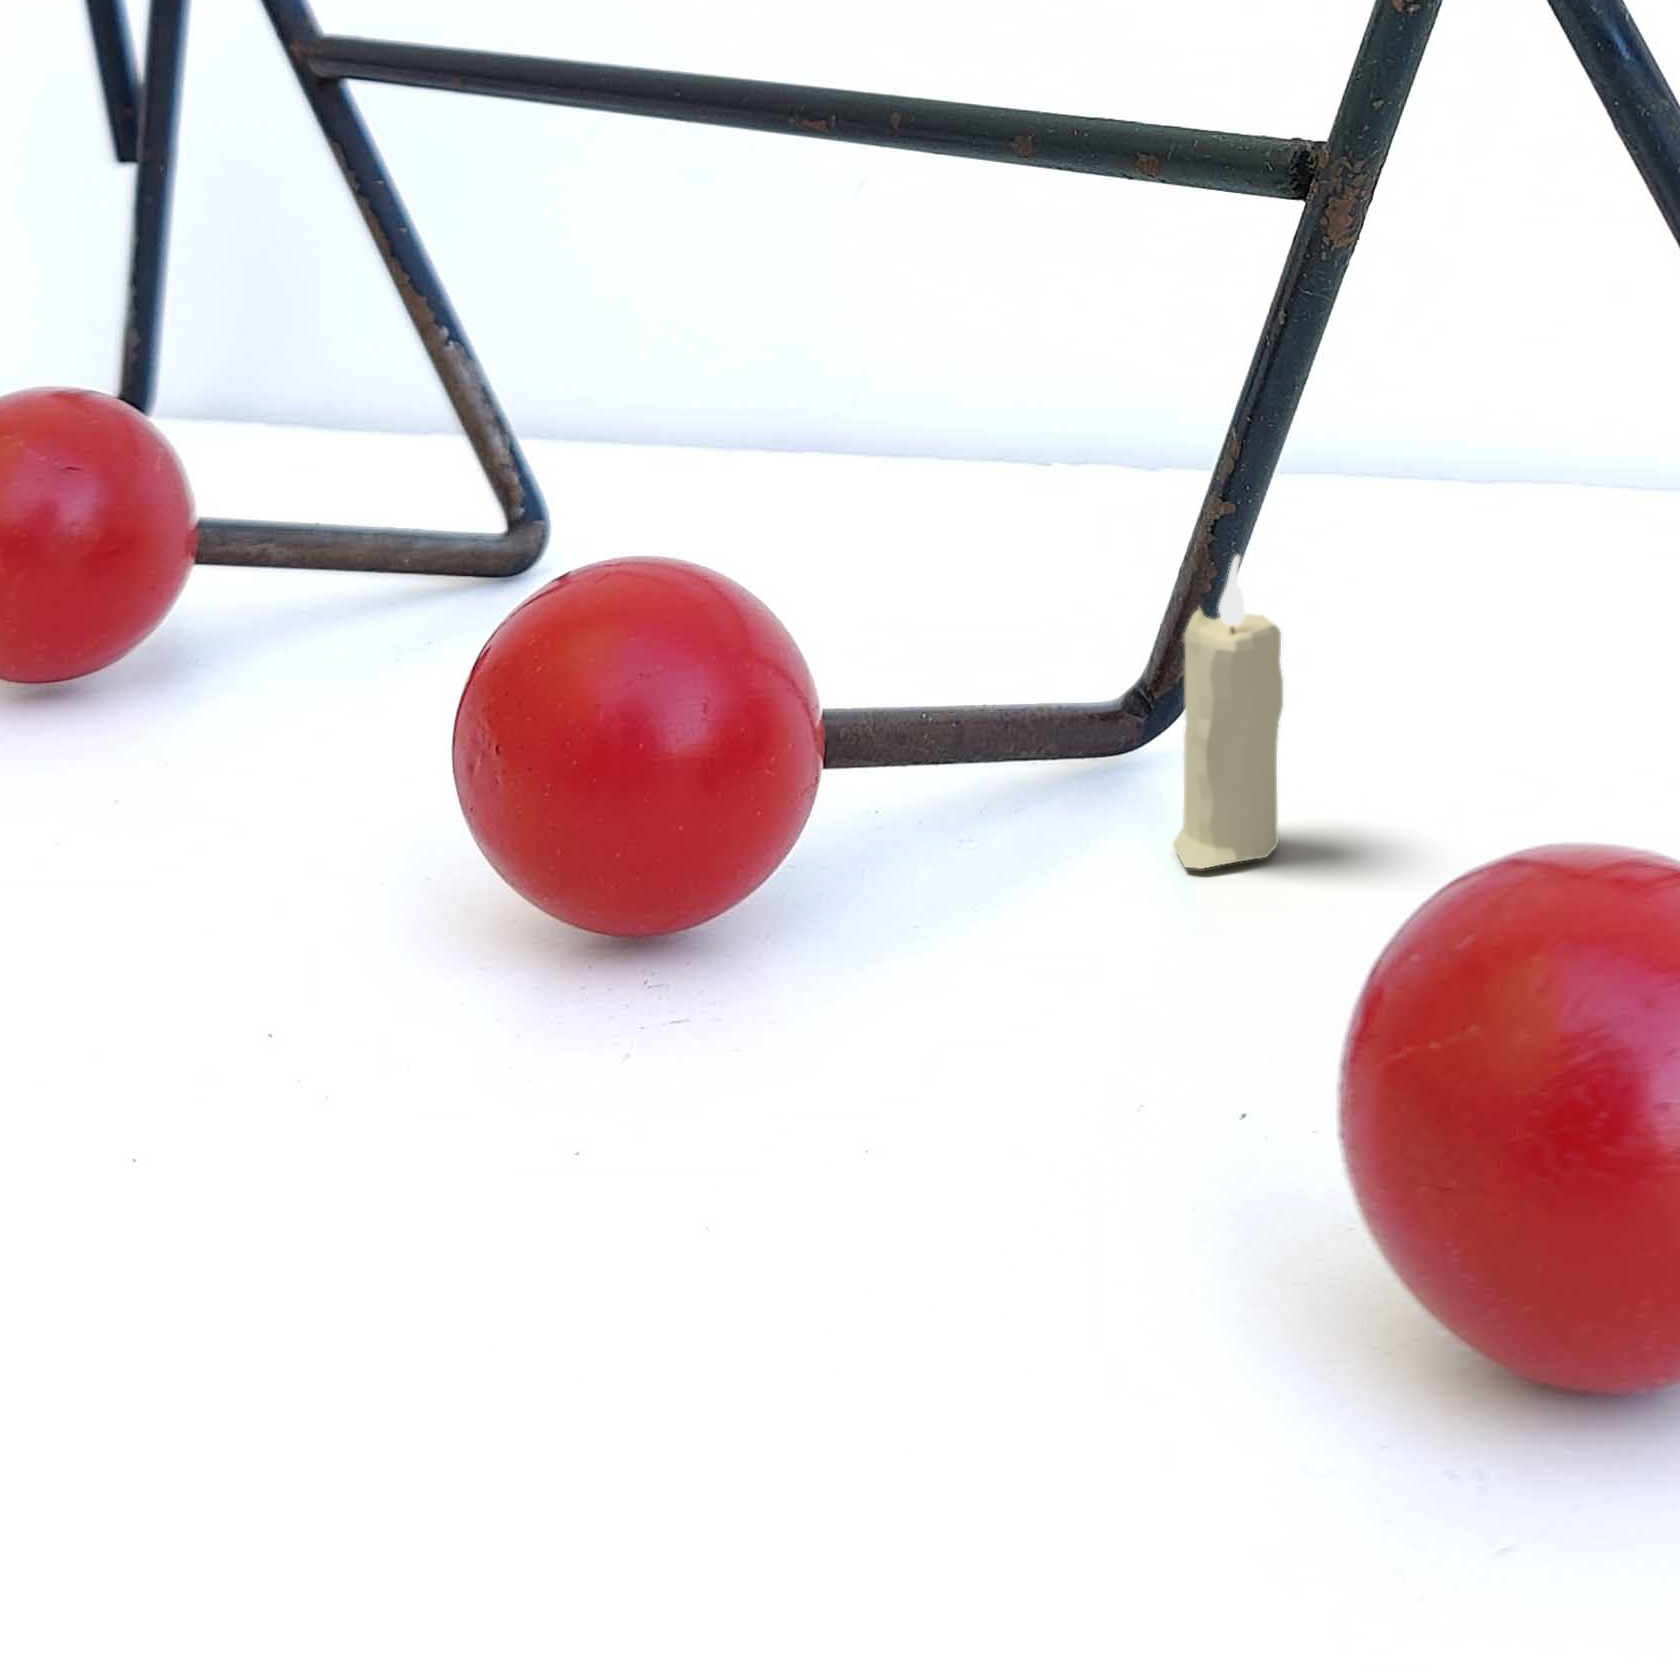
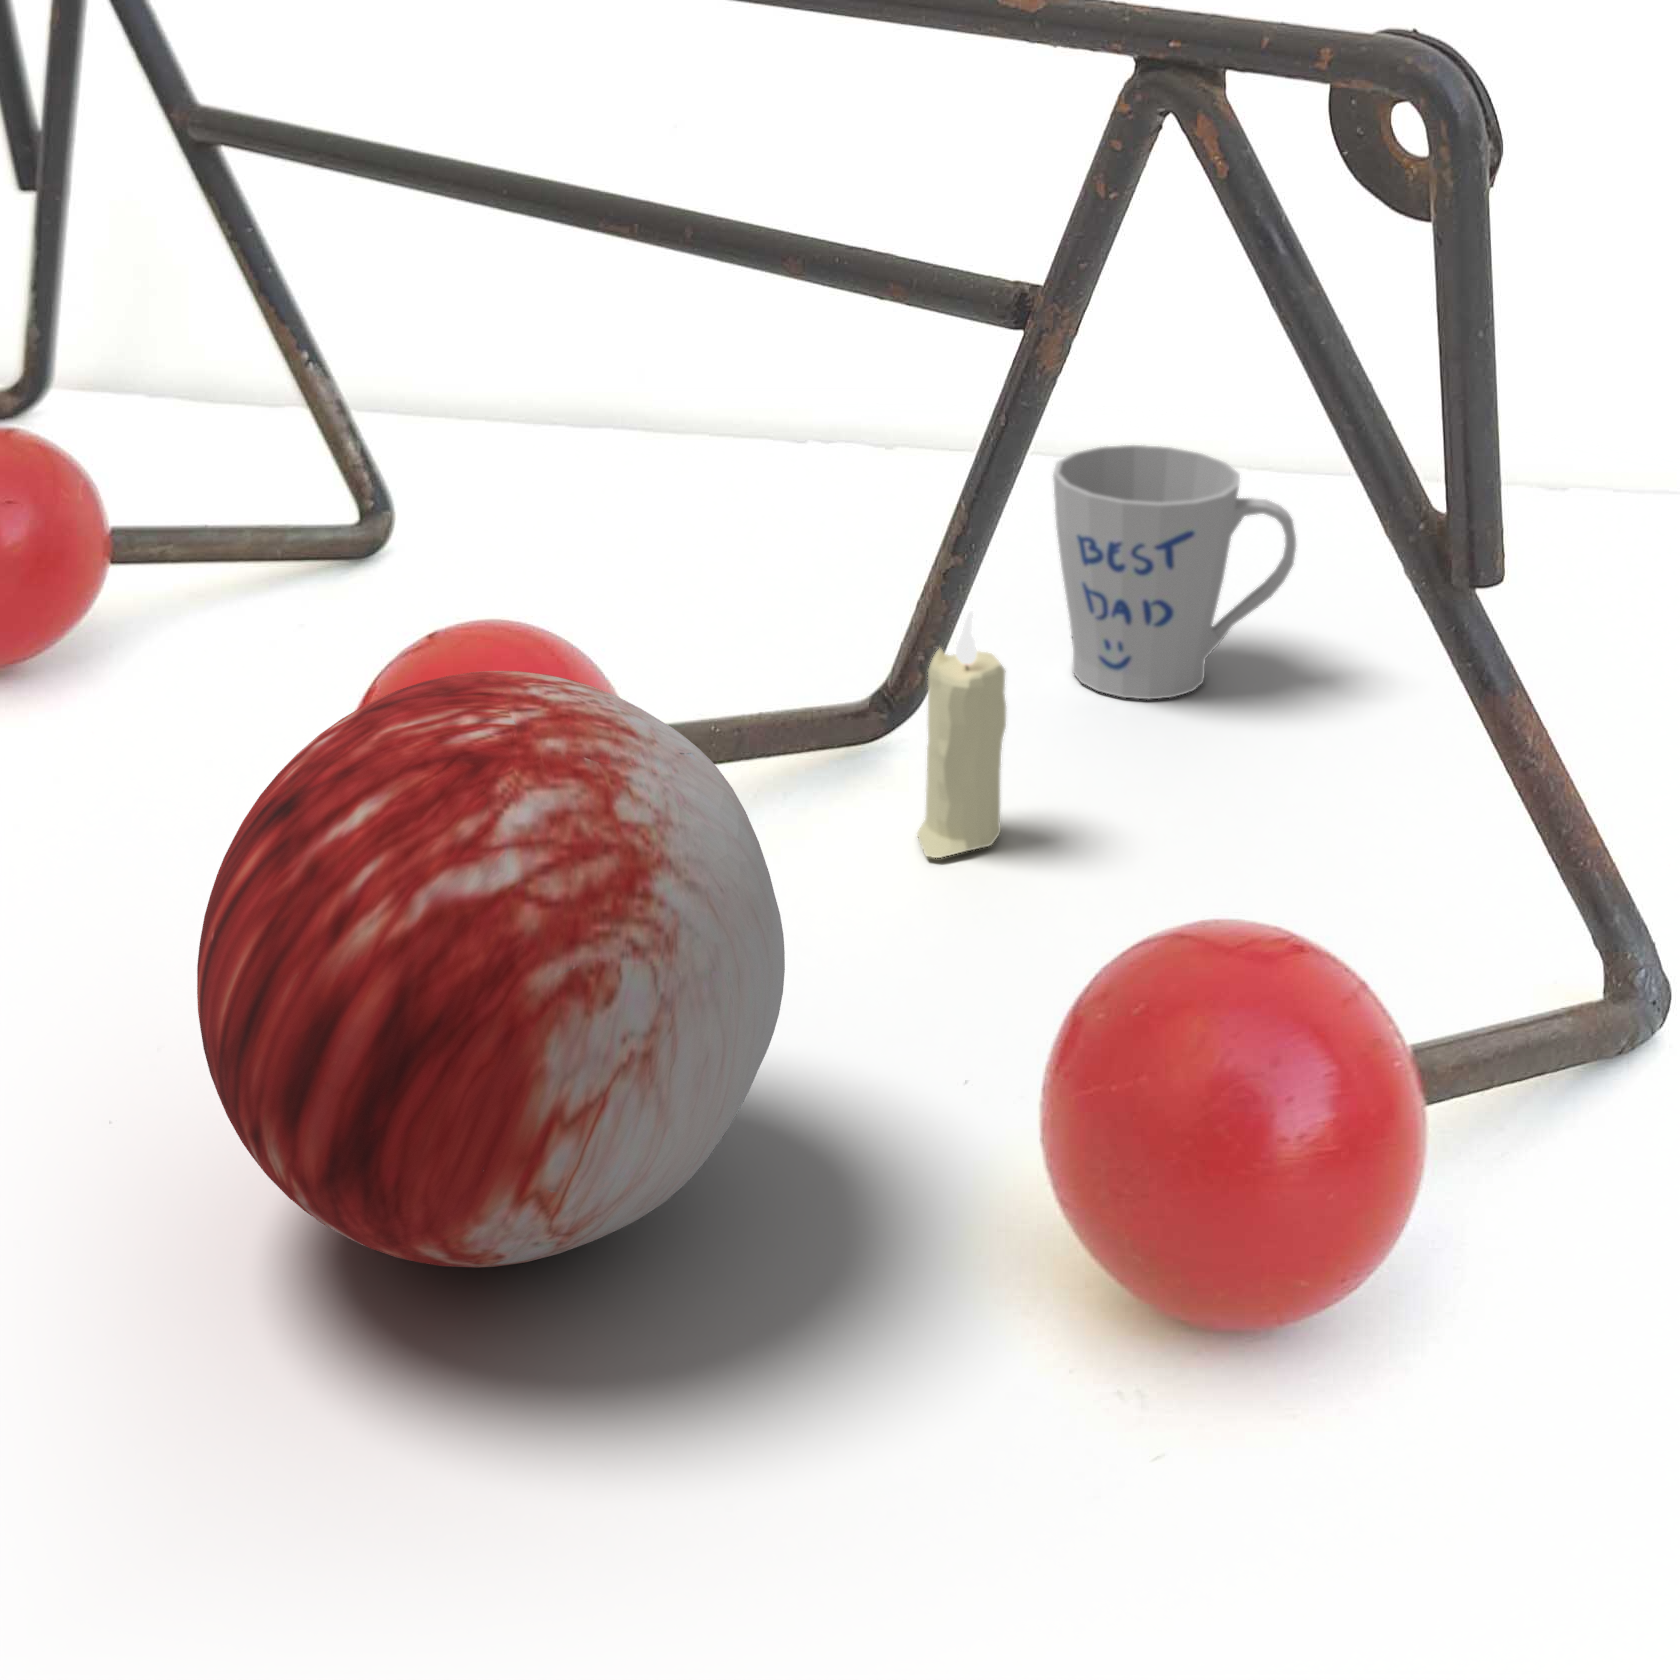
mug: none [1334,411,1640,714] -> present [1053,445,1296,700]
decorative orb: none [260,527,1005,1276] -> present [197,671,785,1268]

